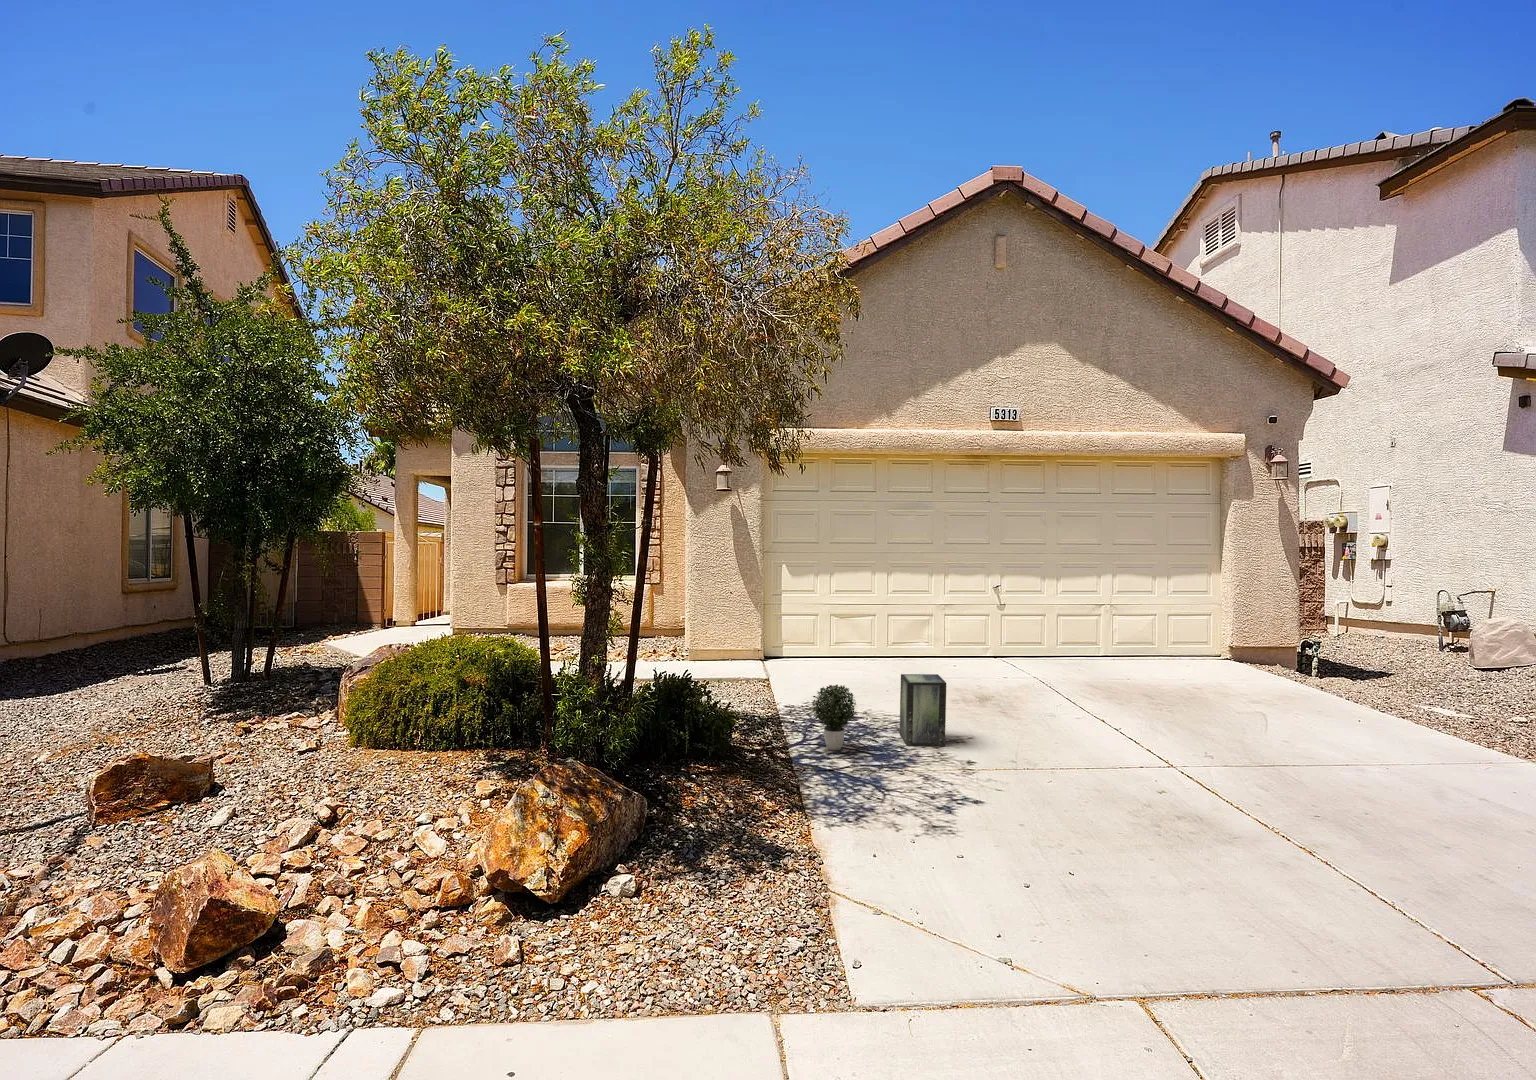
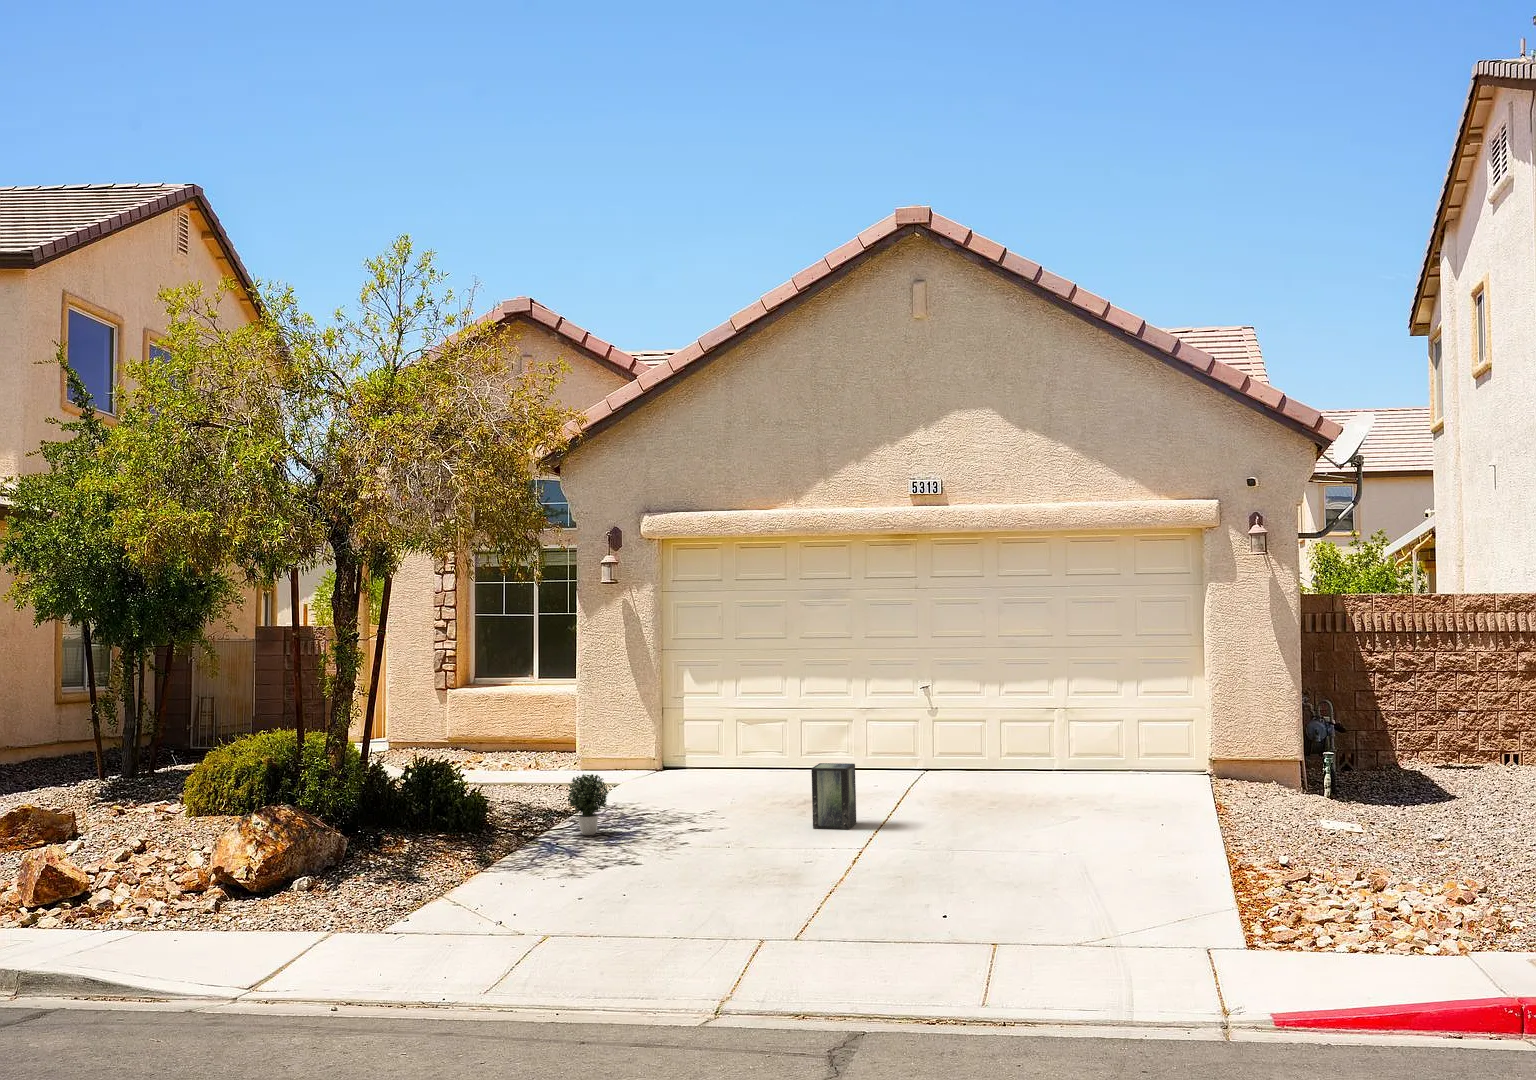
storage box: present [900,674,946,746] -> present [812,763,856,829]

